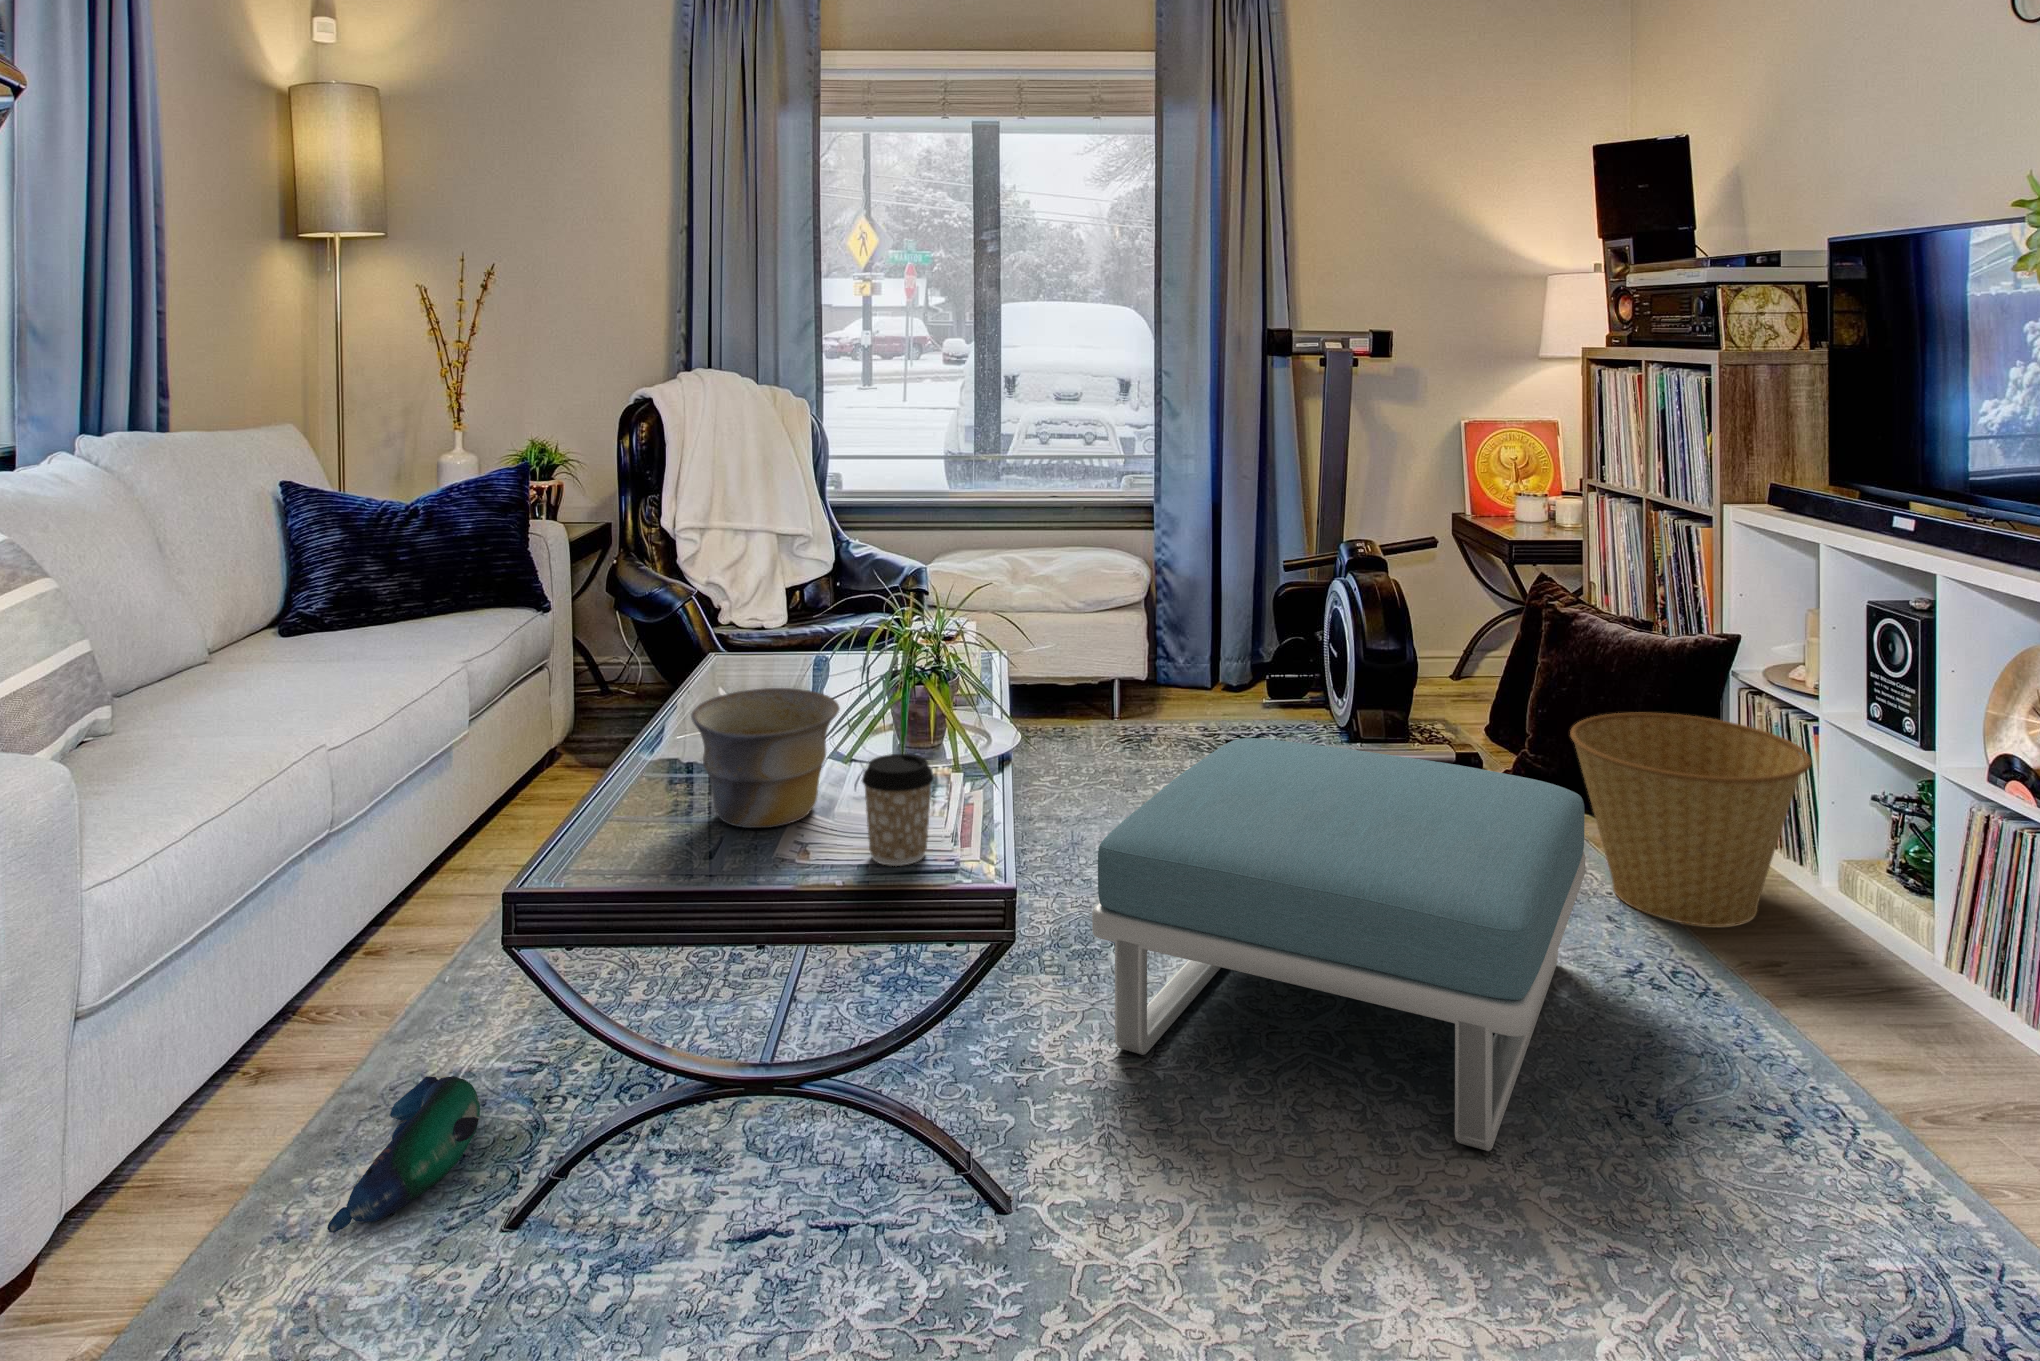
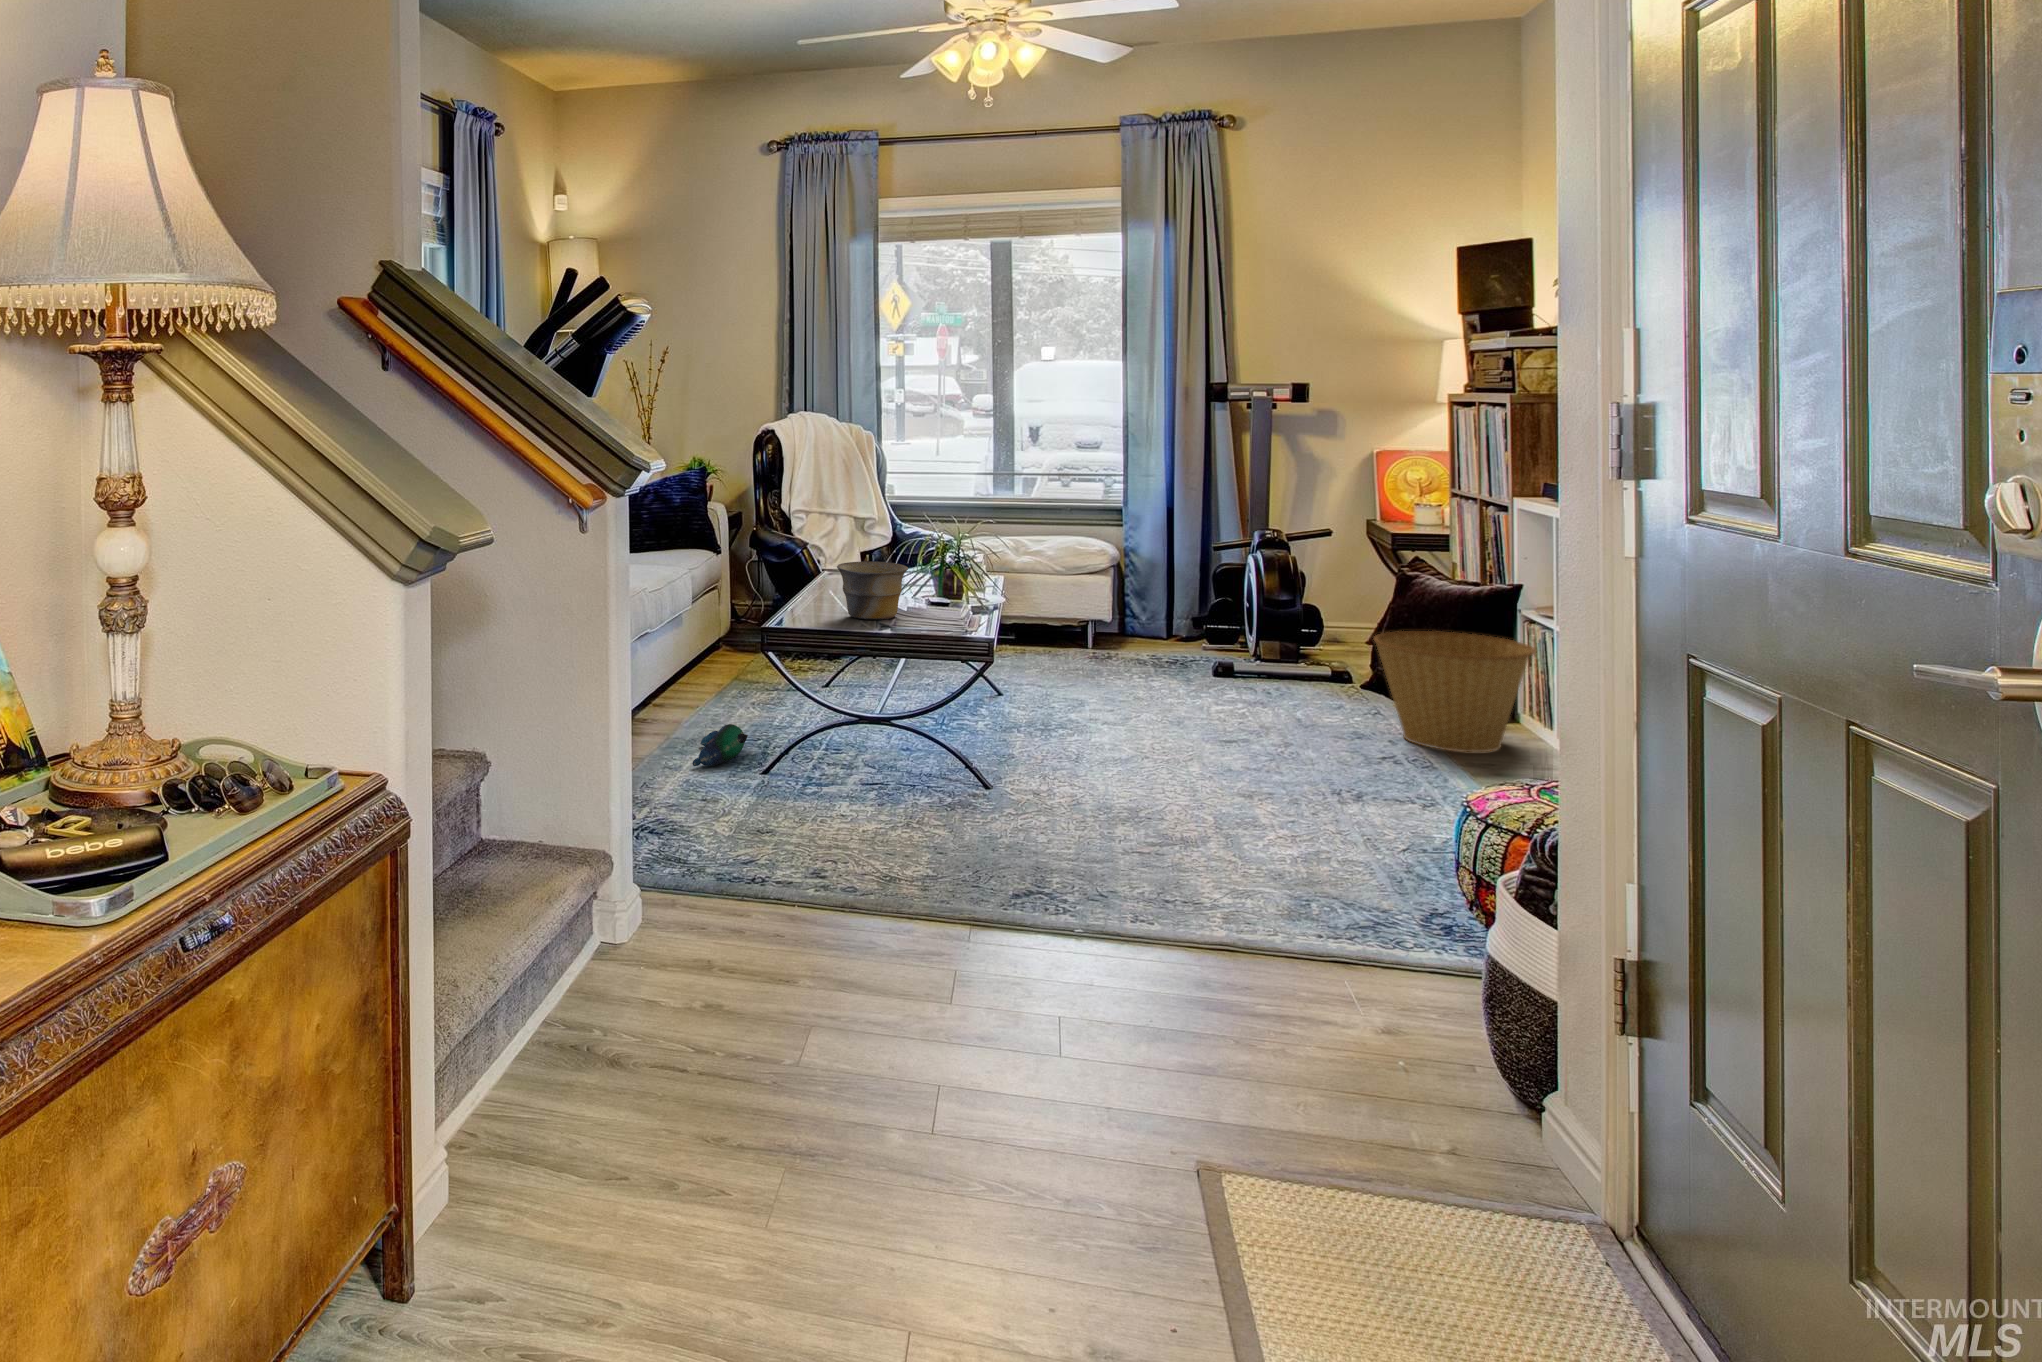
footstool: present [1092,738,1586,1151] -> none [1042,625,1353,797]
coffee cup: present [862,754,934,866] -> none [921,582,955,629]

